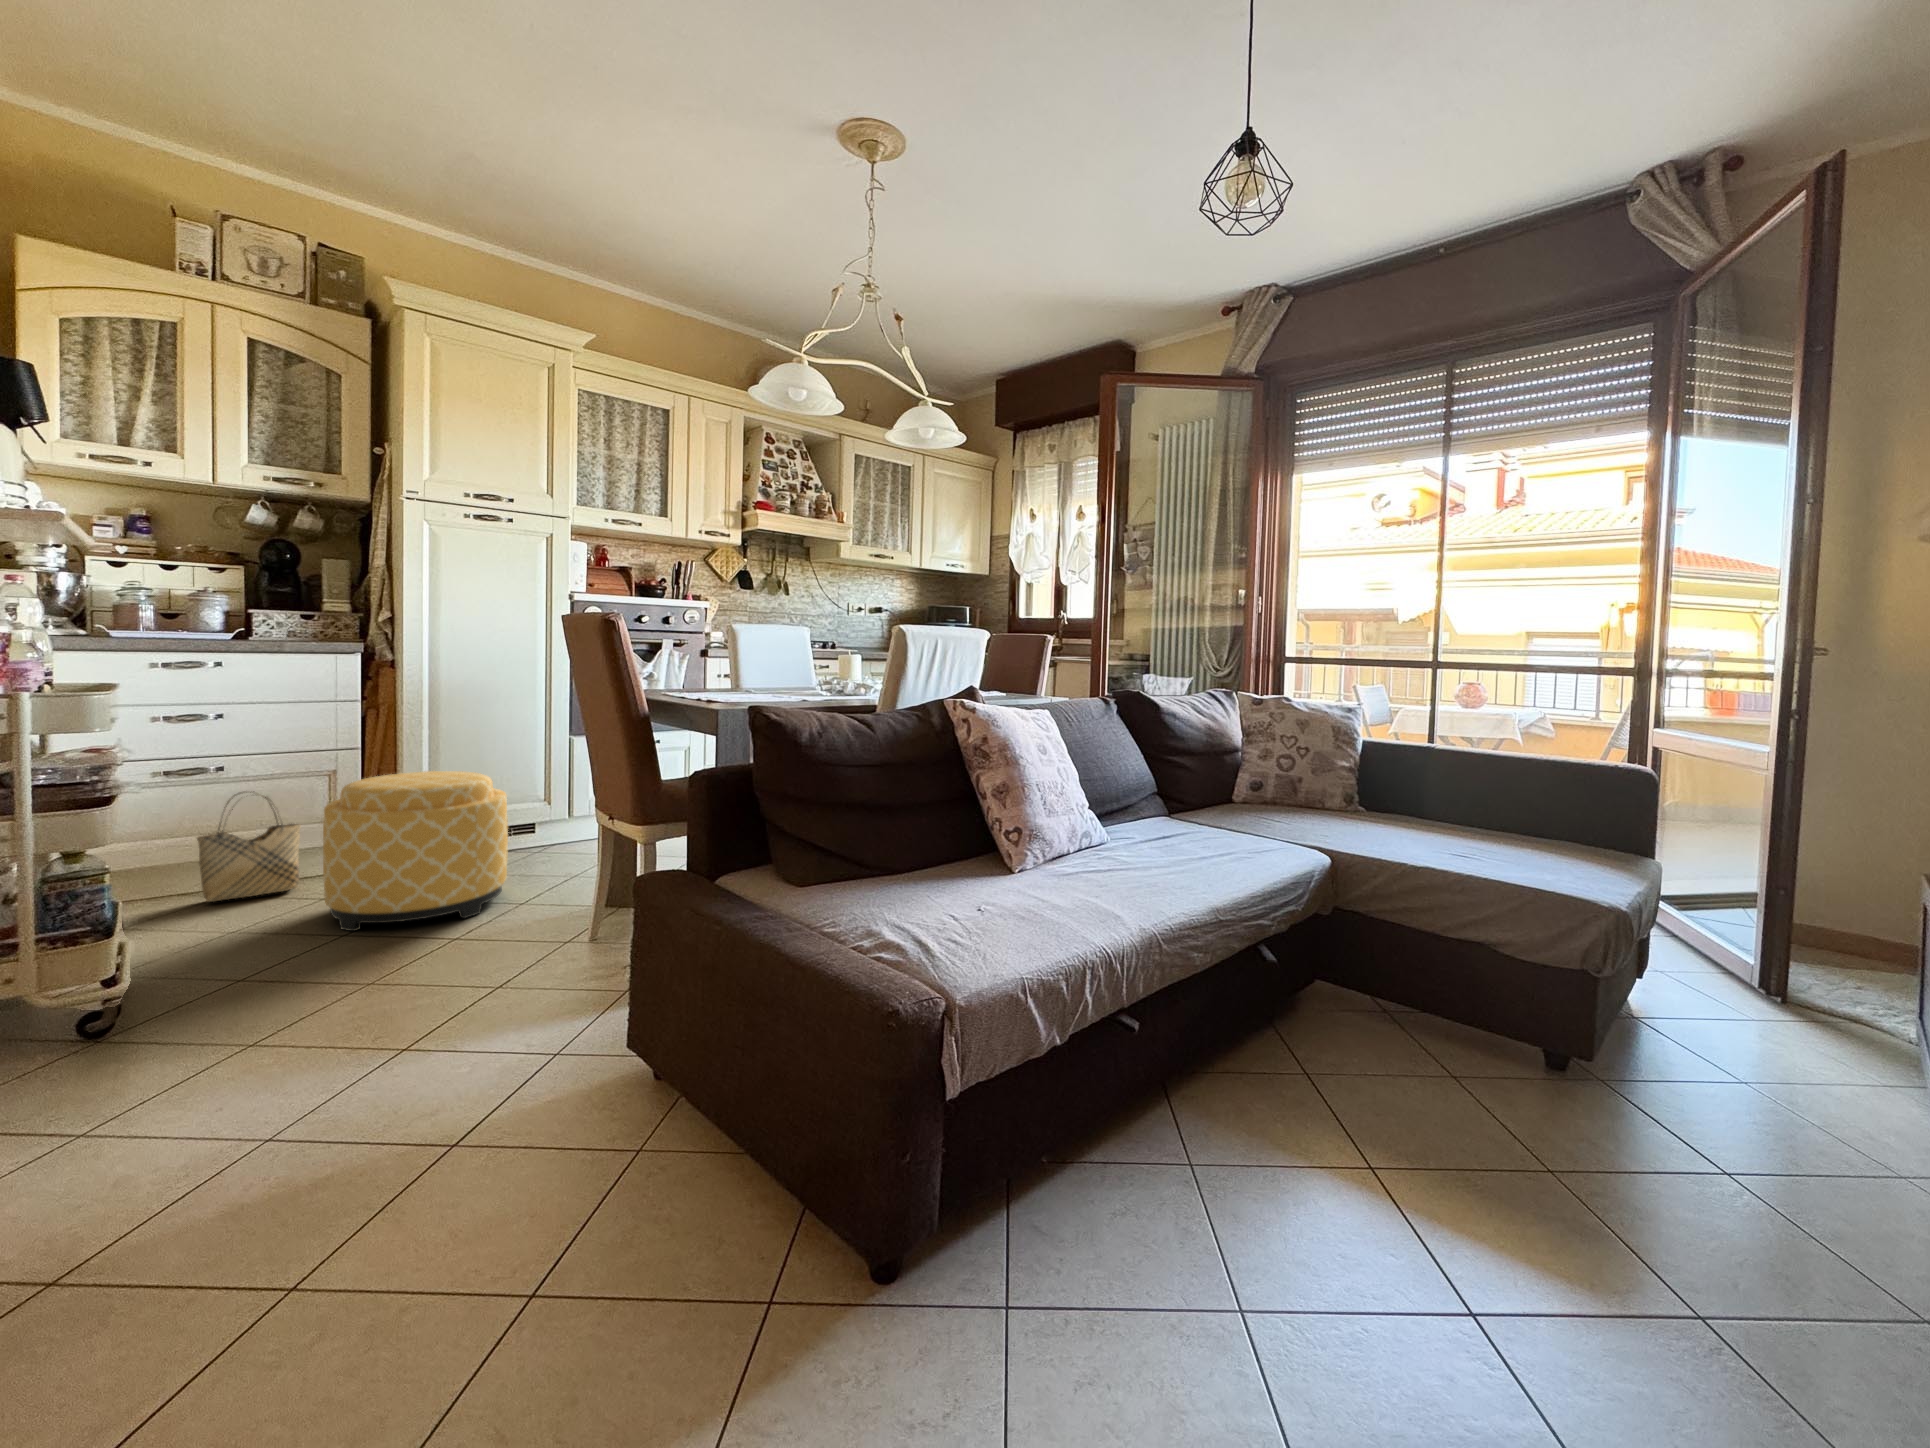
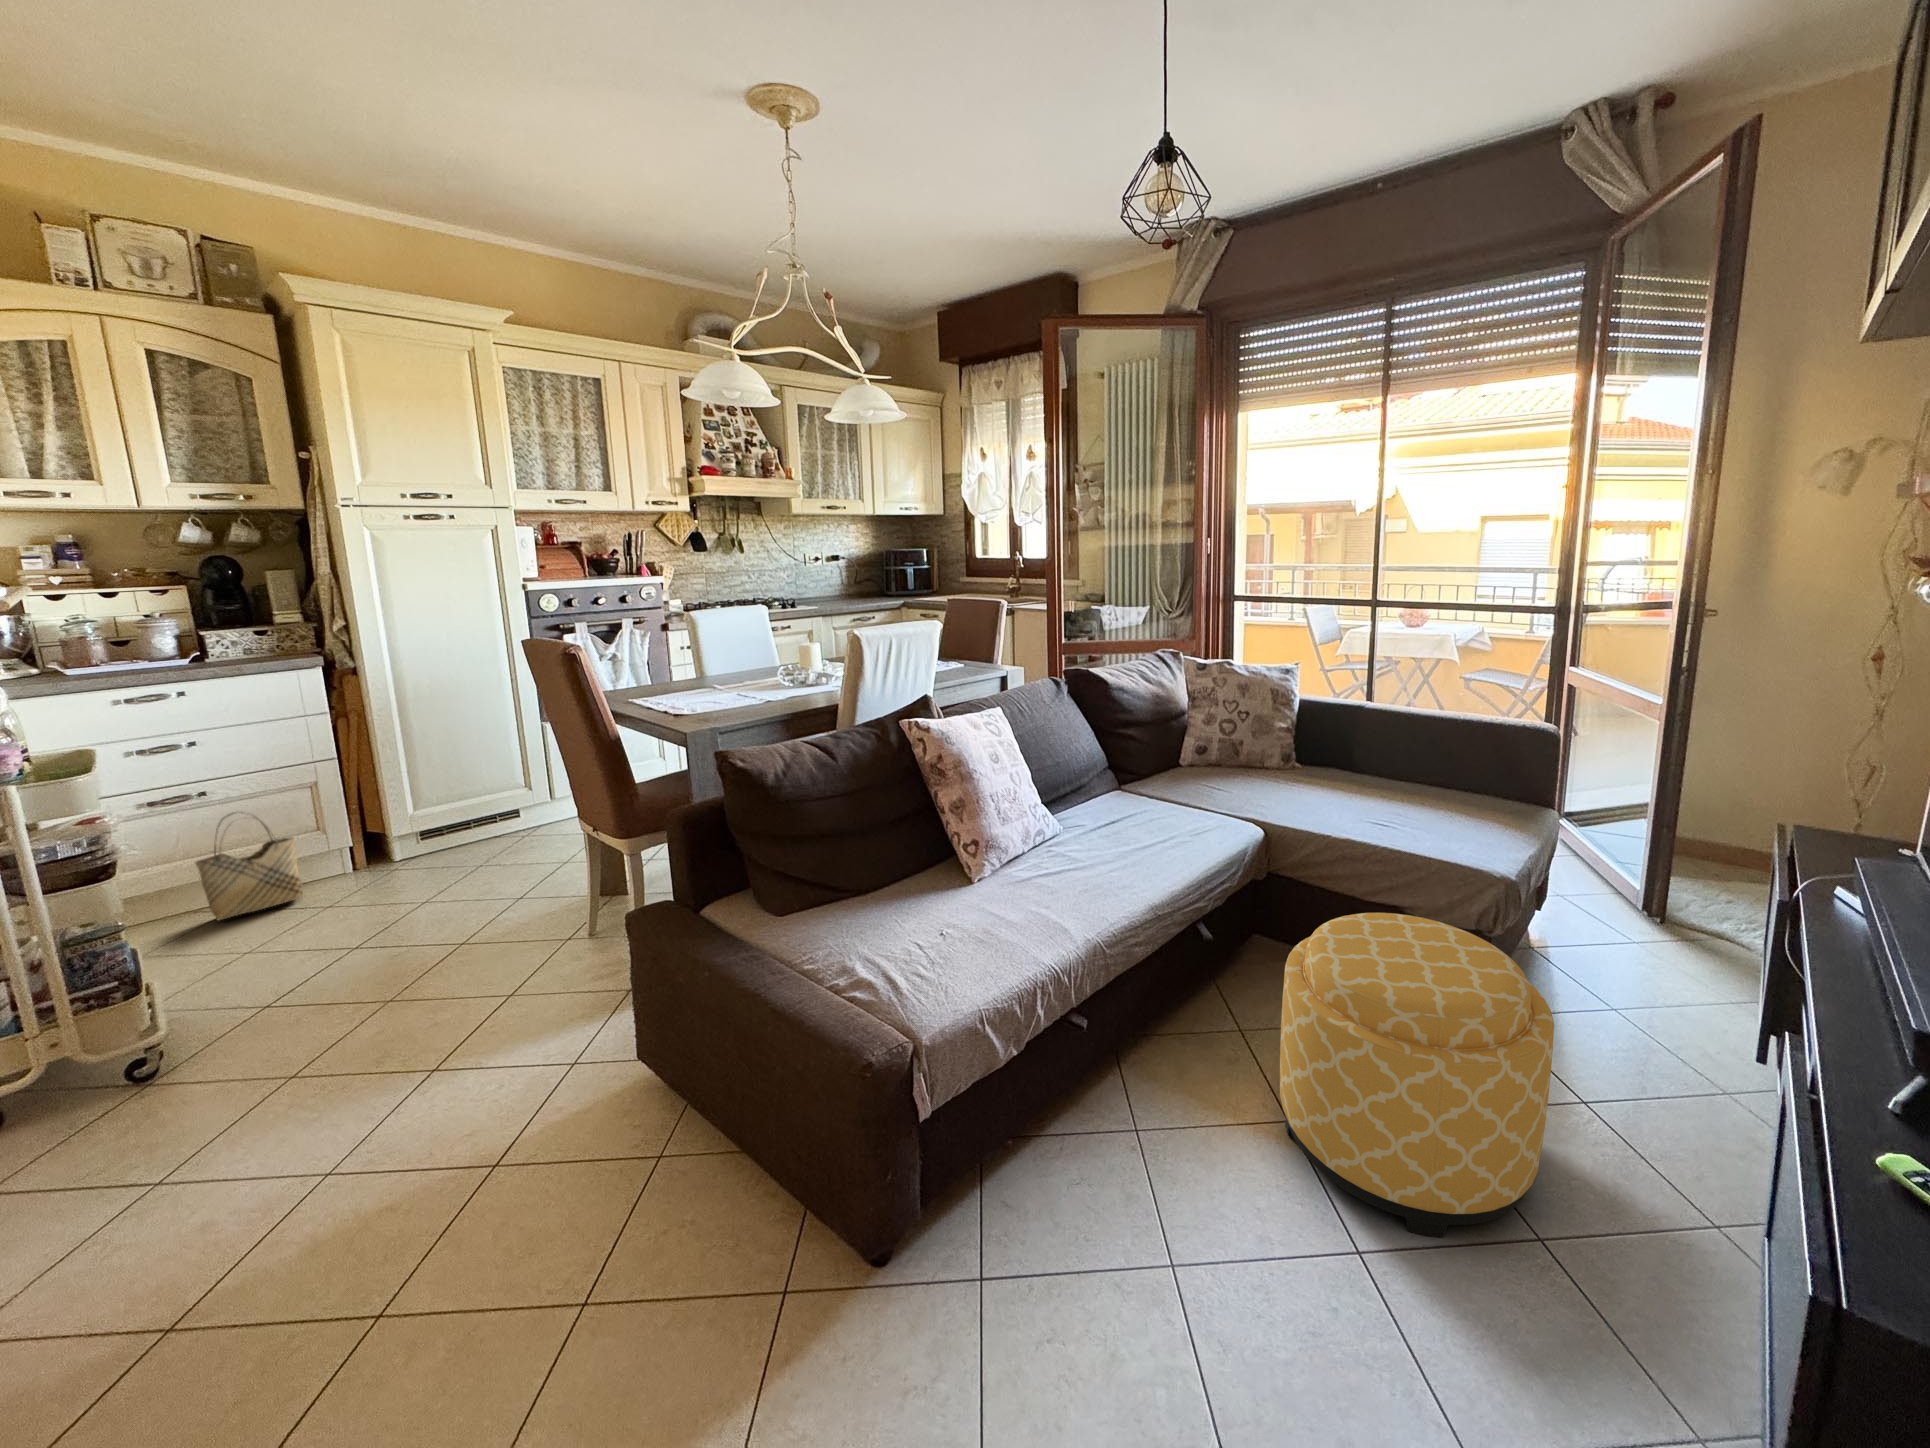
ottoman: present [323,771,508,931] -> present [1280,913,1554,1238]

